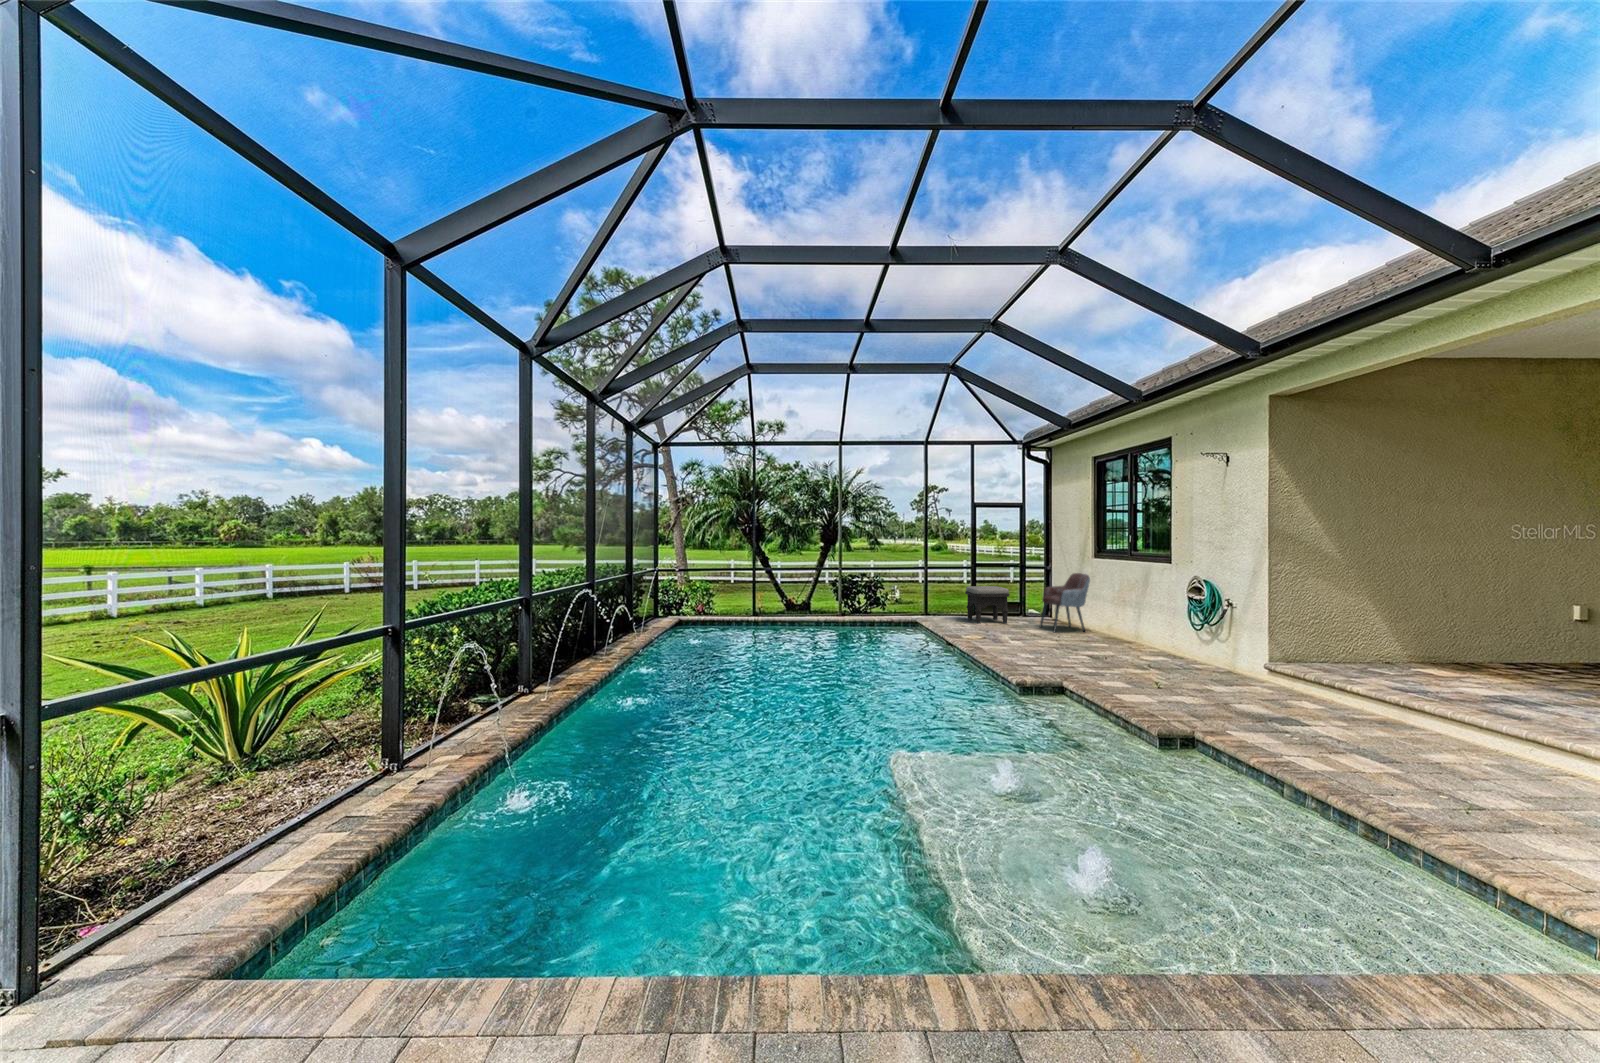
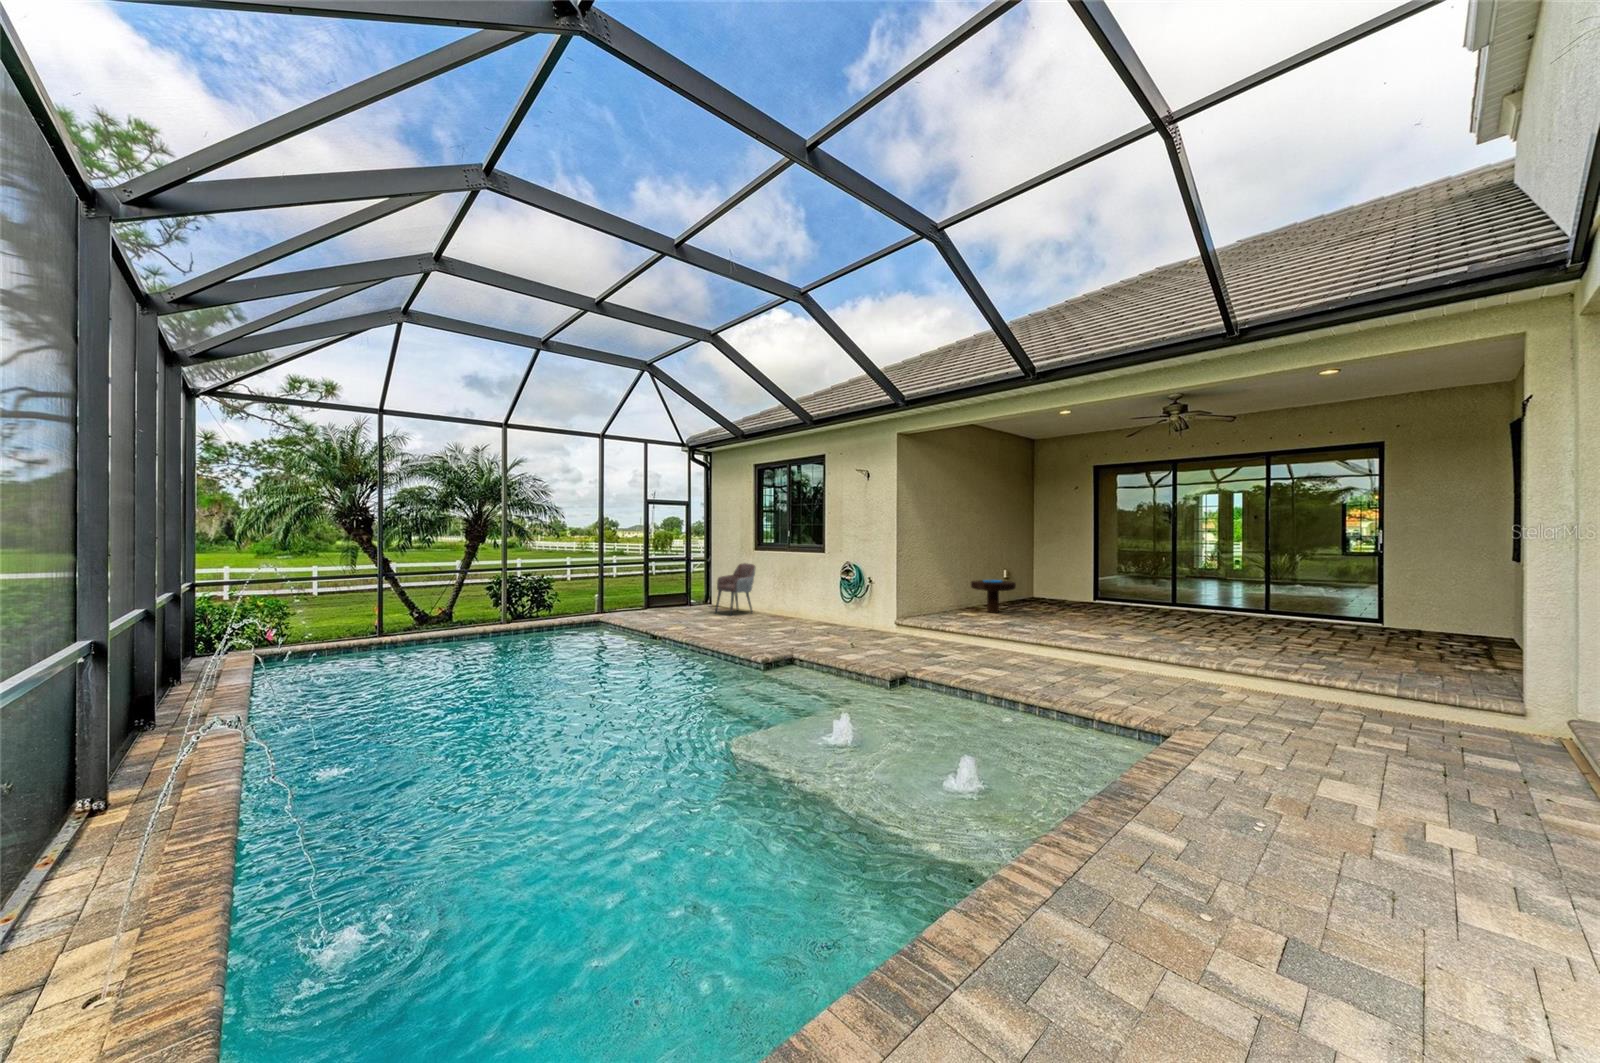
ottoman: present [965,586,1010,624] -> none [643,579,686,616]
side table: none [1439,618,1550,675] -> present [971,580,1016,612]

